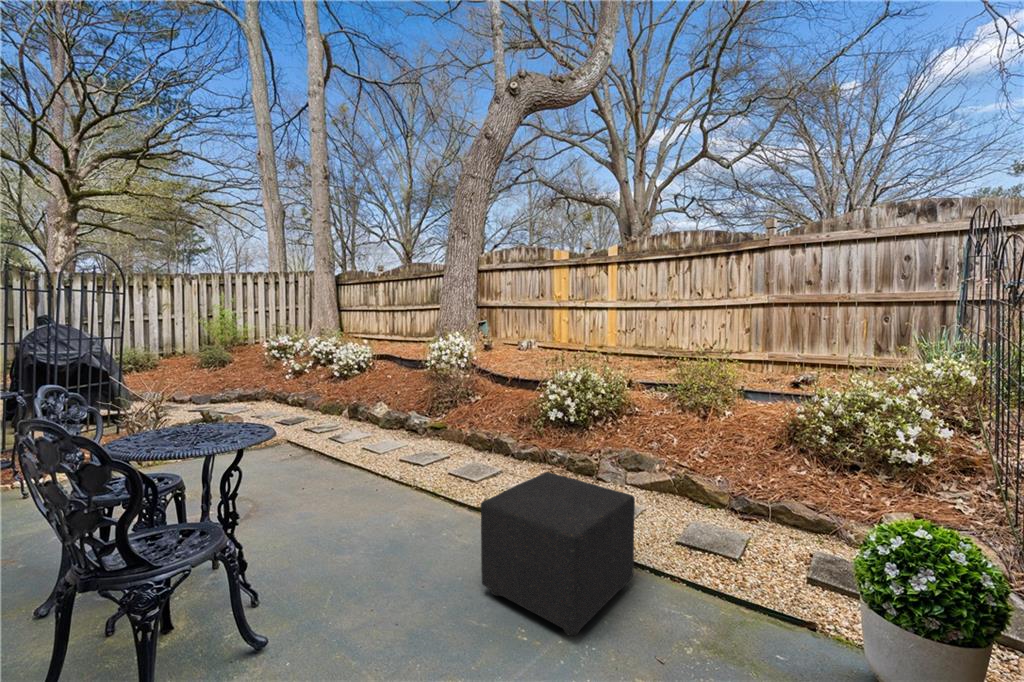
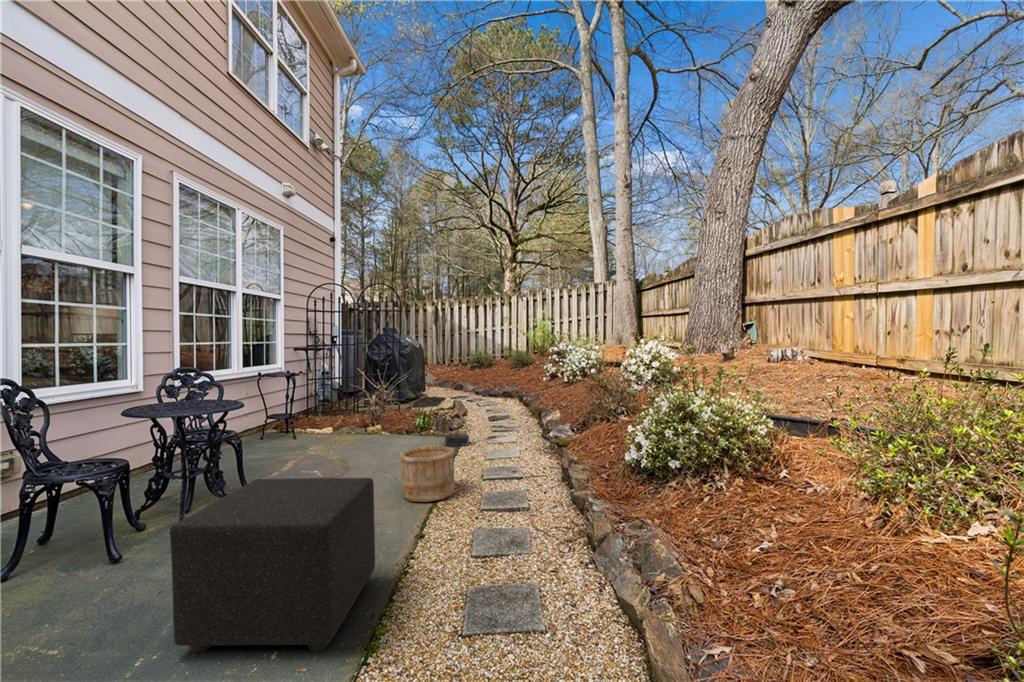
decorative plant: none [302,425,344,460] -> present [439,413,472,446]
wooden bucket: none [398,450,451,506] -> present [399,446,454,502]

